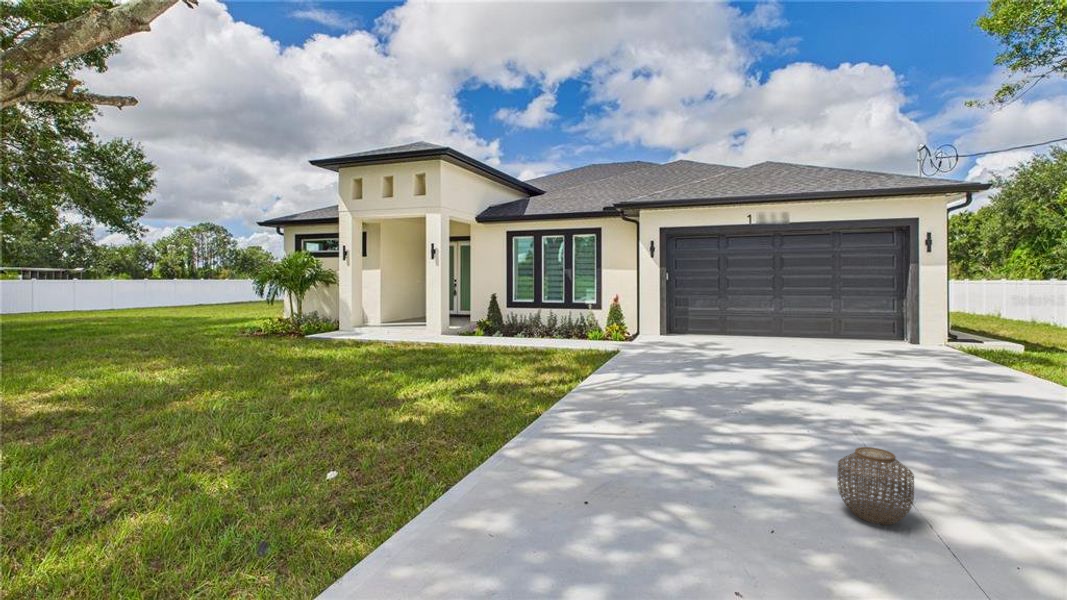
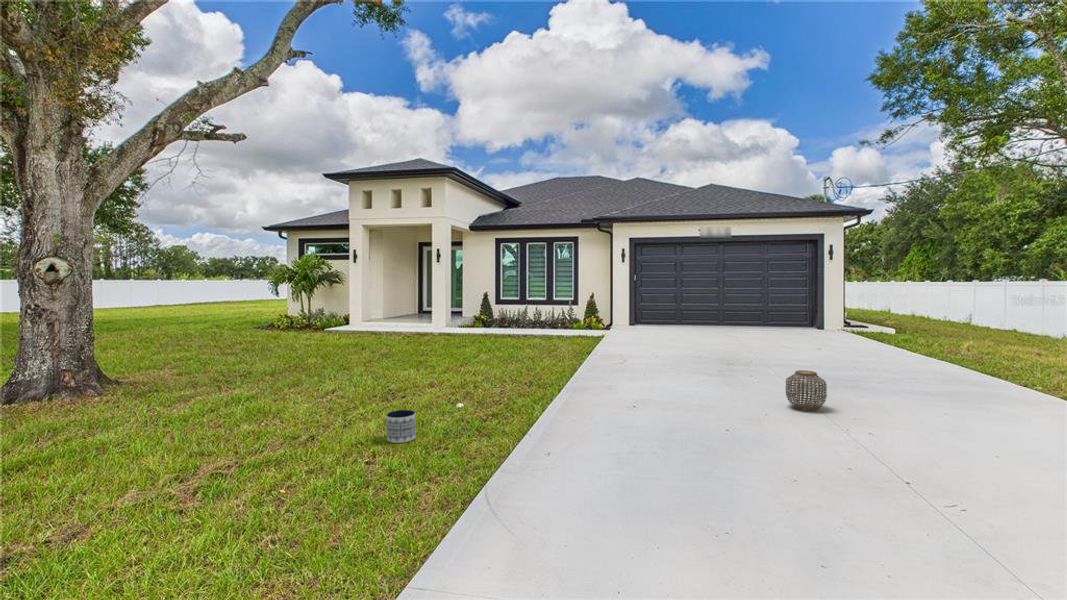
planter: none [116,506,177,570] -> present [386,410,416,443]

